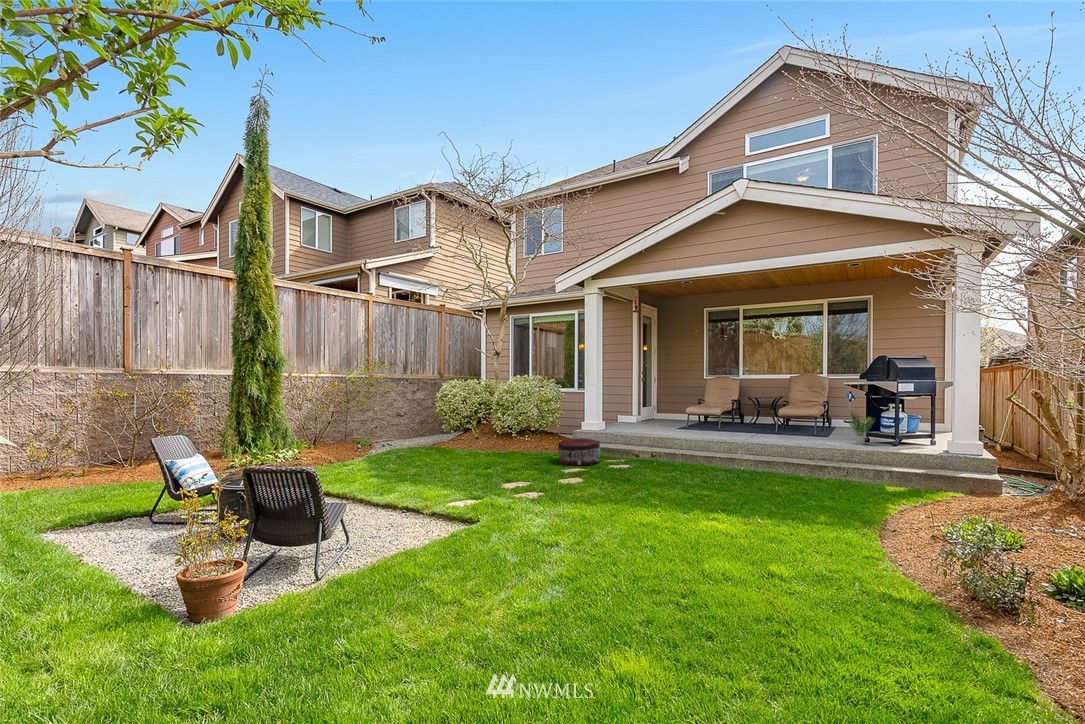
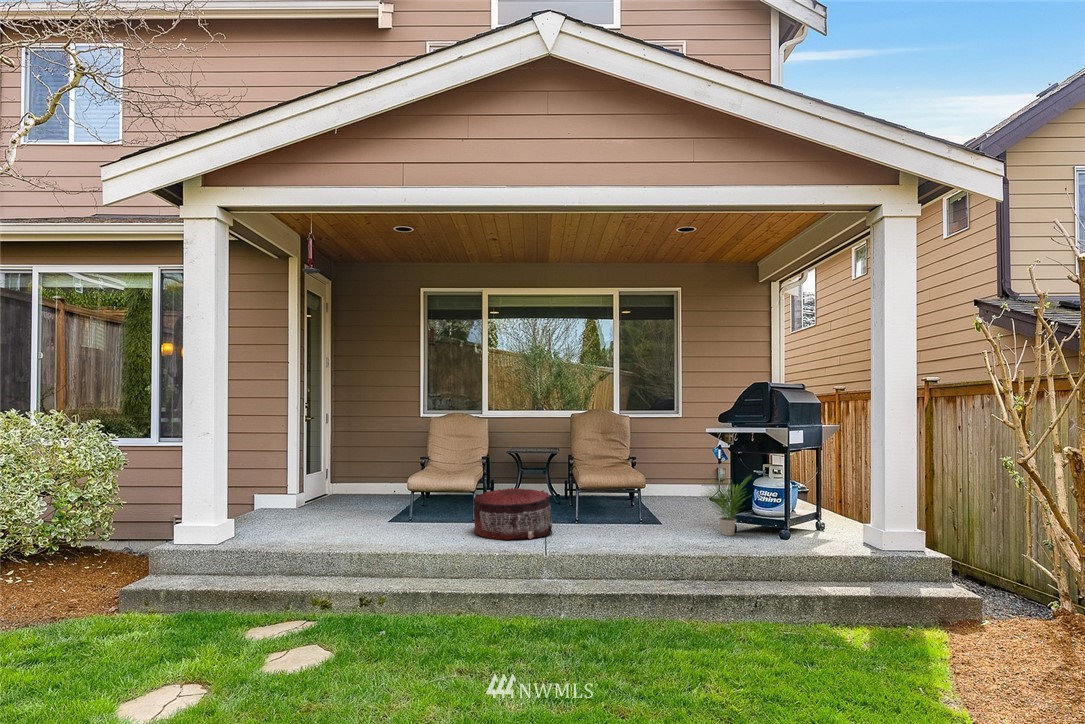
pouf: present [558,438,600,465] -> present [473,488,553,540]

